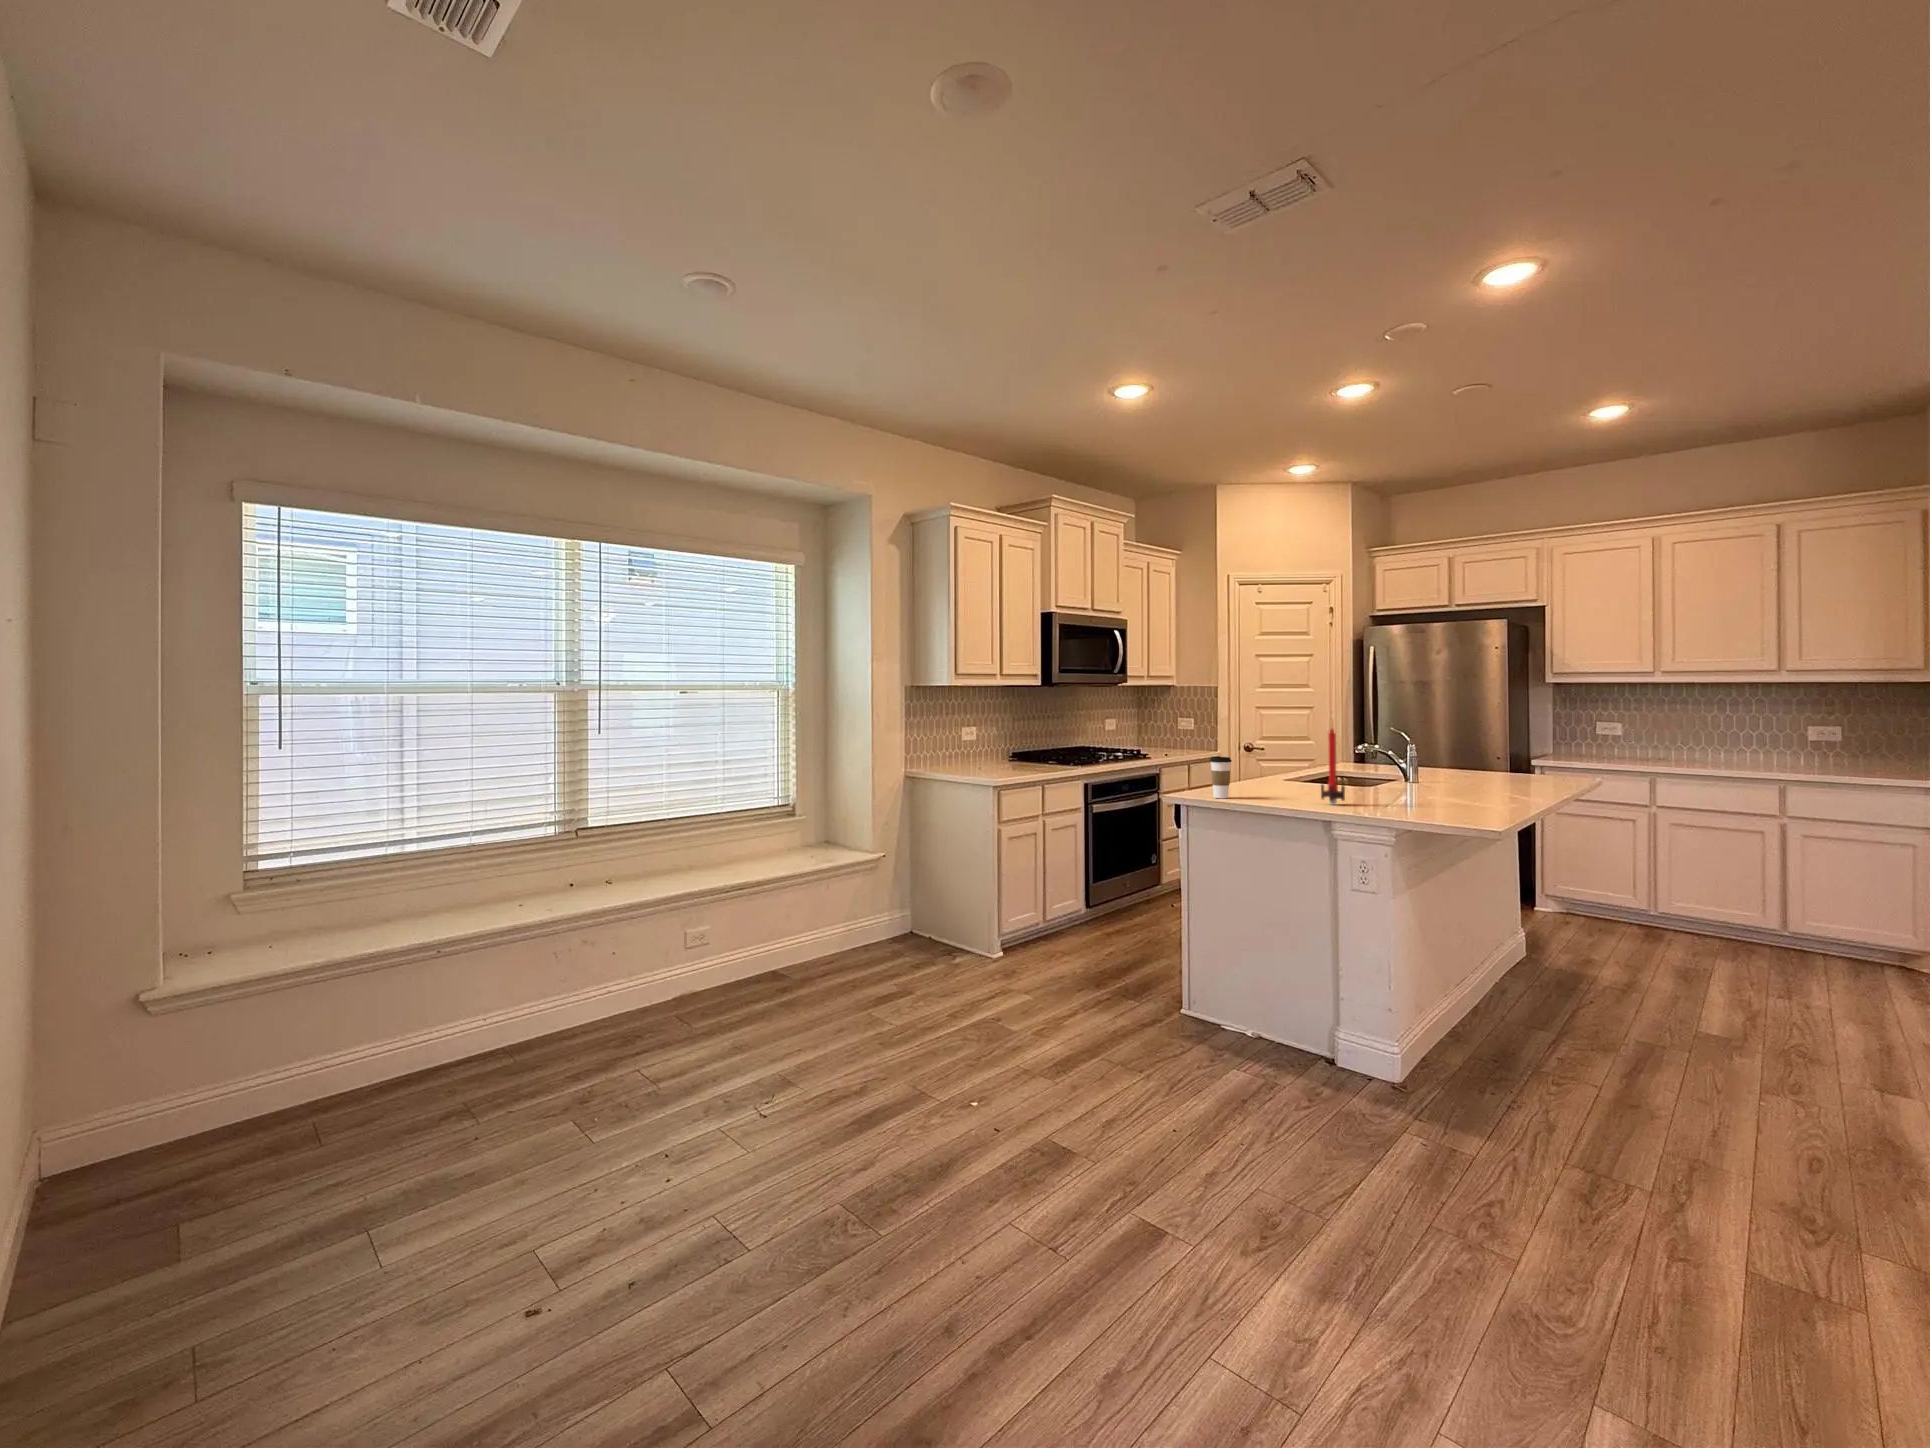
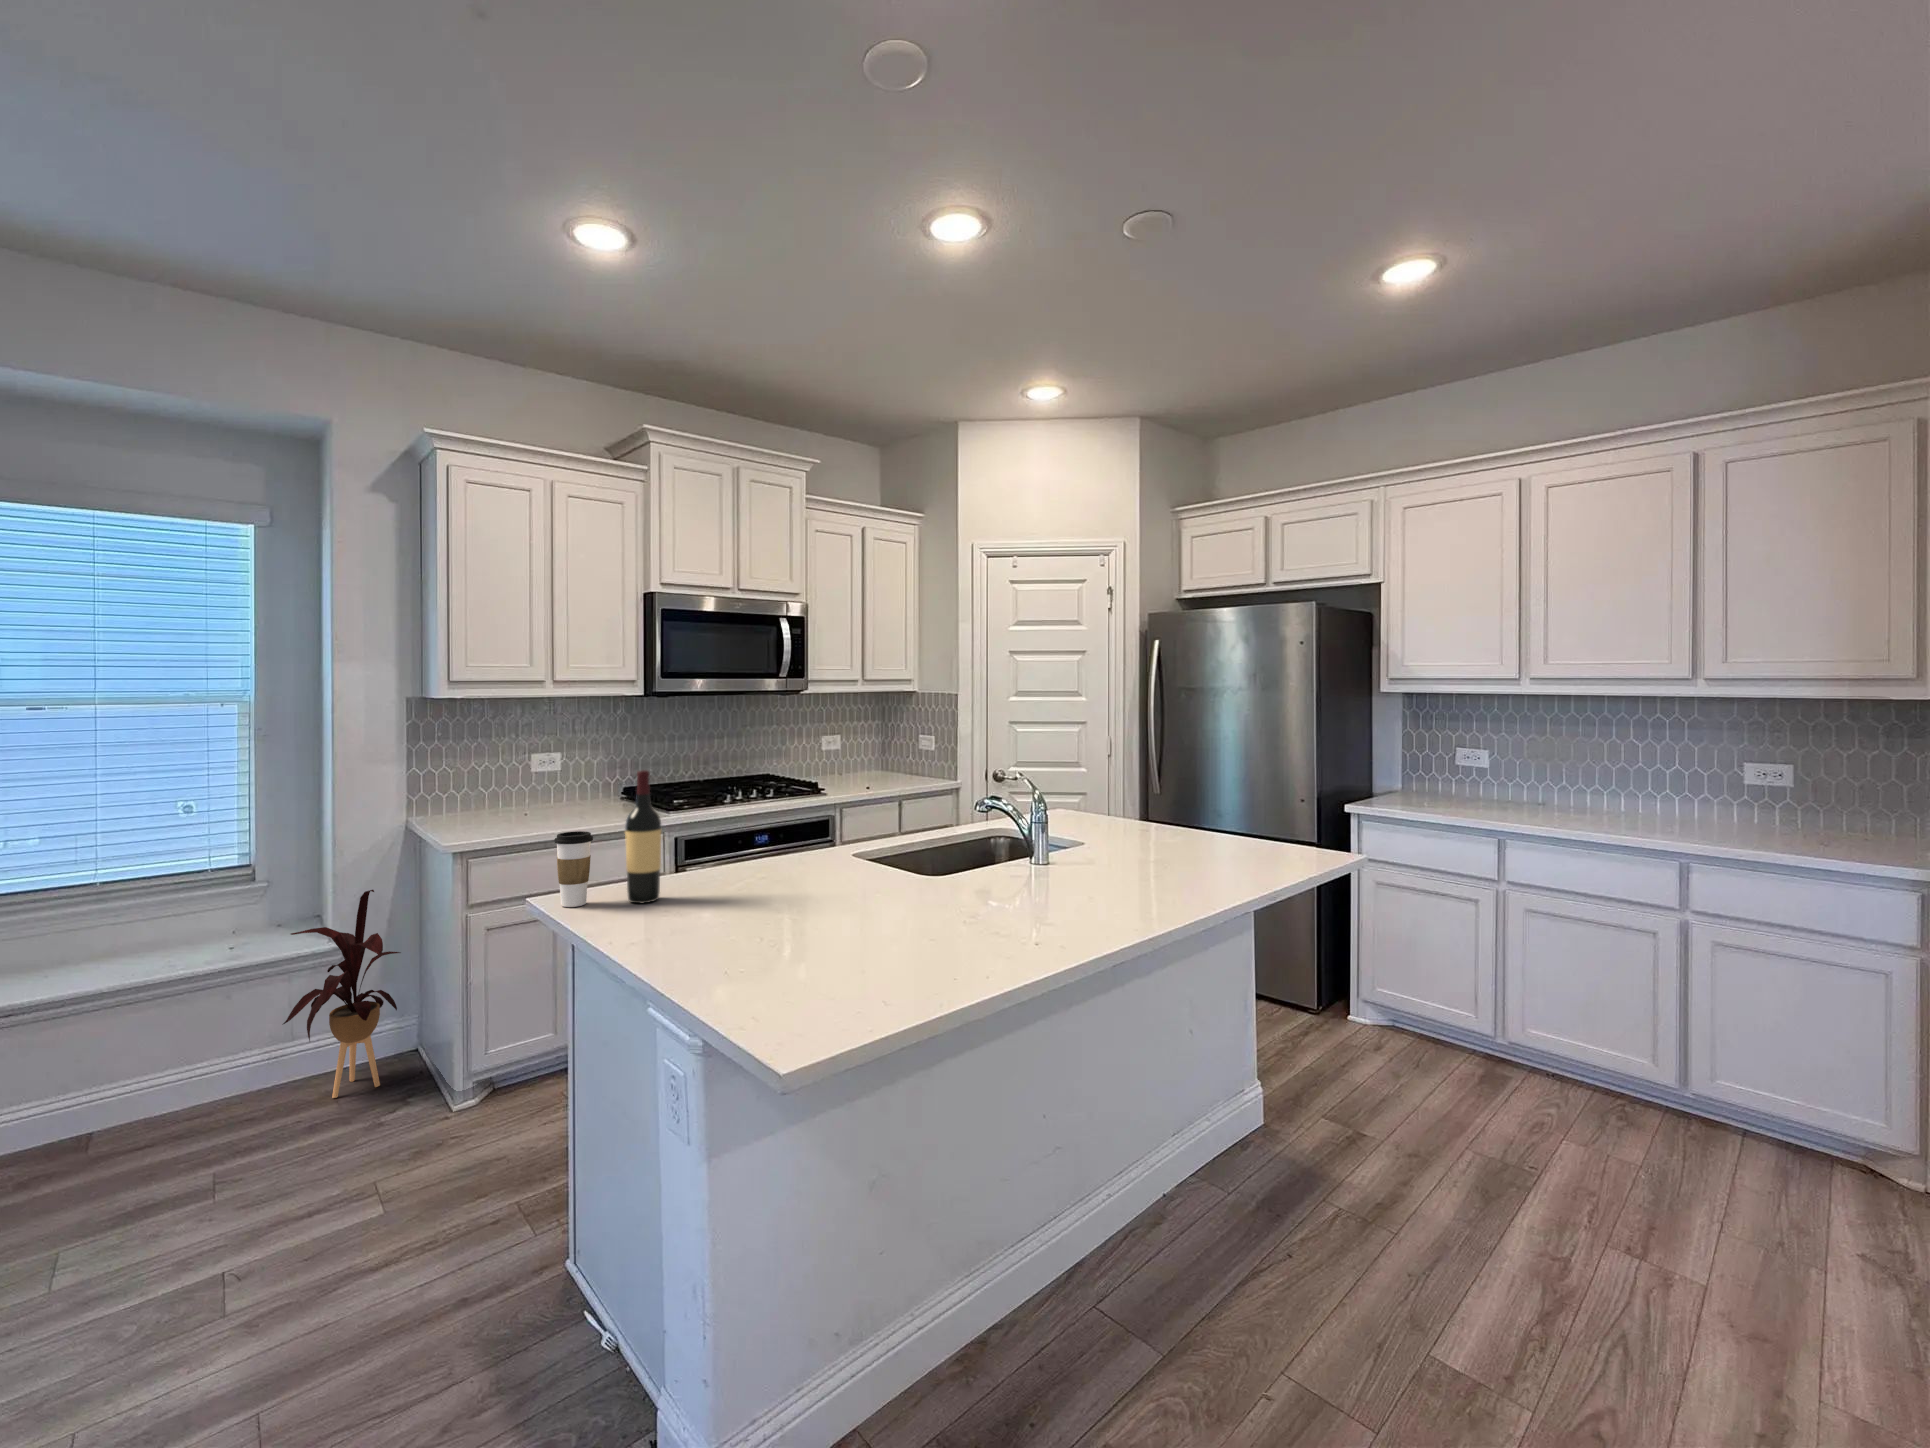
wine bottle: none [1242,722,1263,797] -> present [625,770,661,903]
candle: present [1321,729,1345,805] -> none [666,793,700,935]
house plant: none [867,815,951,956] -> present [283,890,401,1098]

